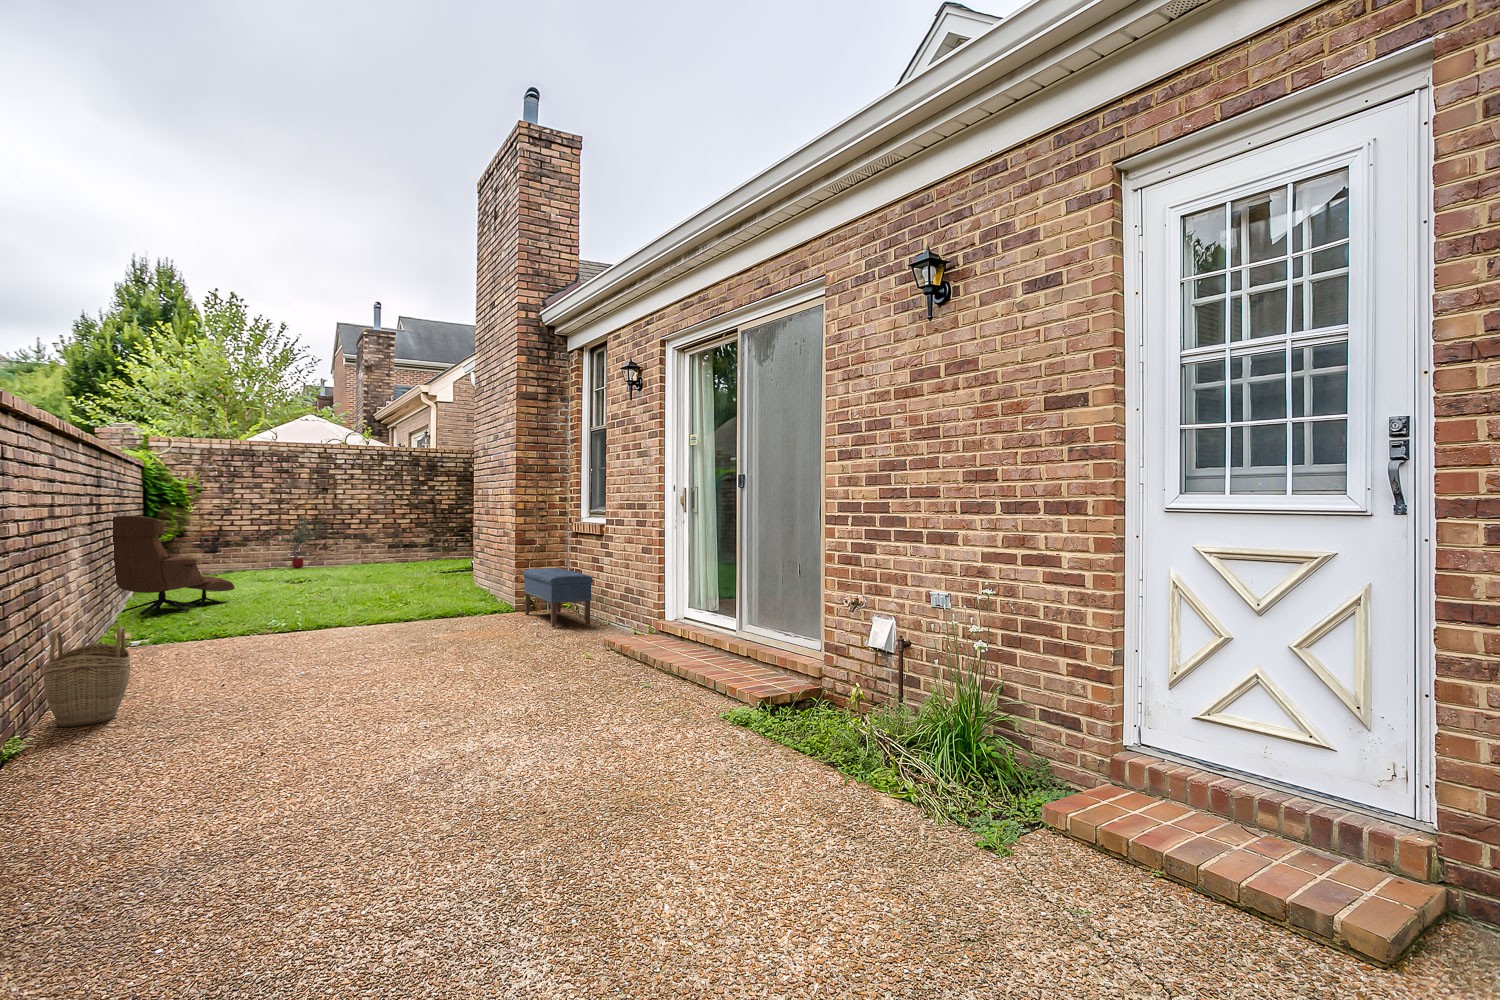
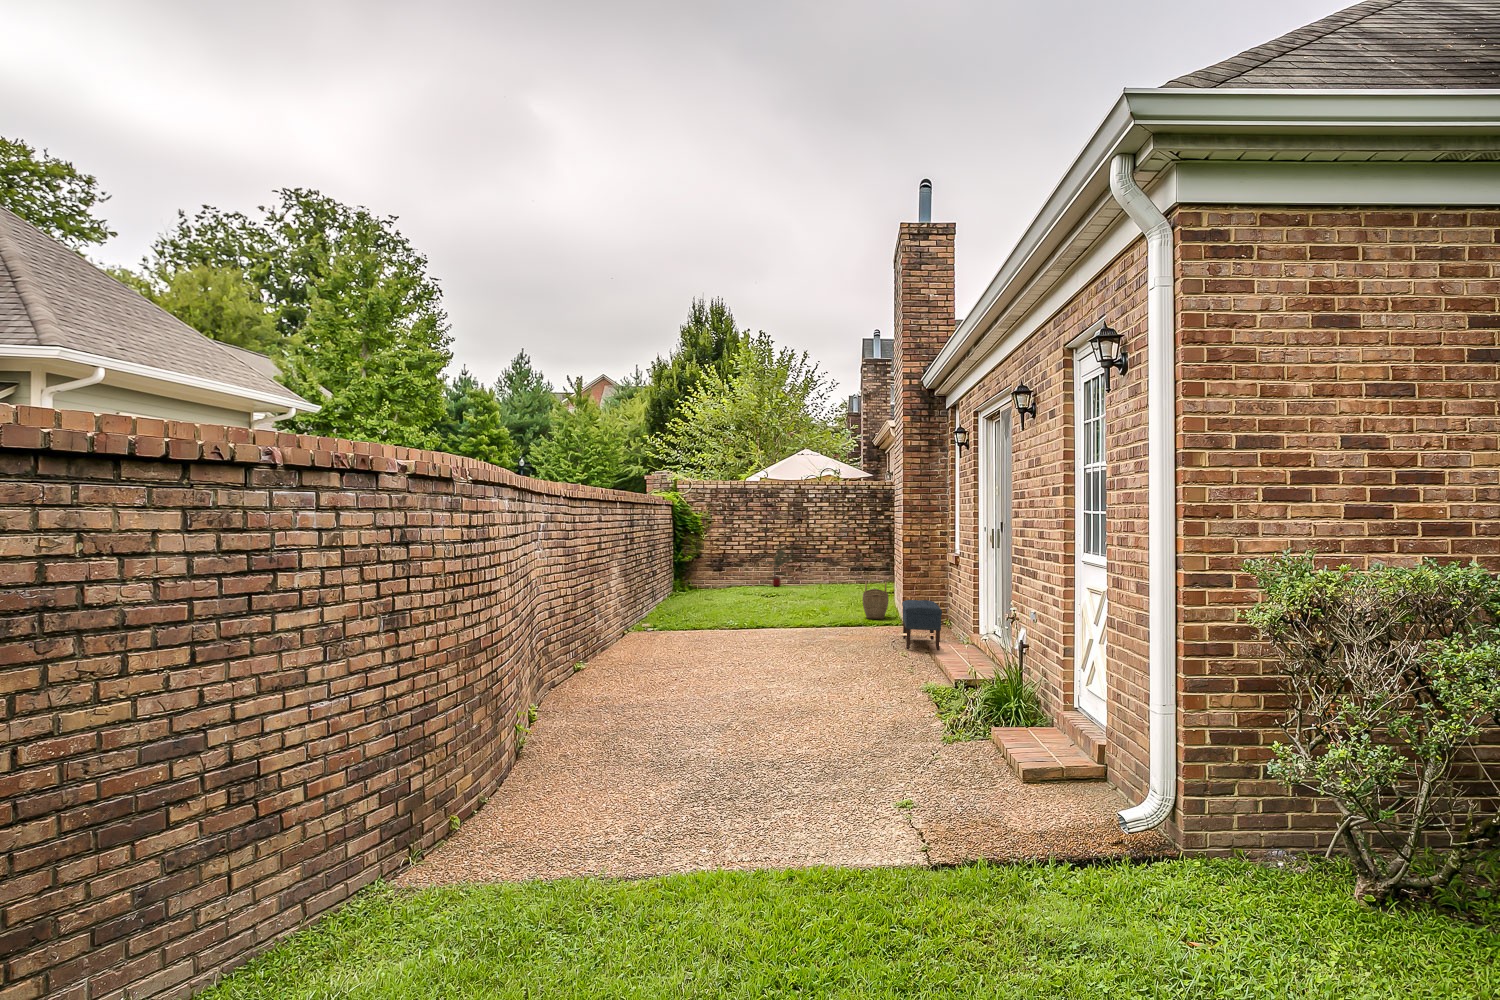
lounge chair: present [113,516,235,615] -> none [643,544,716,613]
woven basket: present [44,626,130,727] -> present [863,581,888,619]

